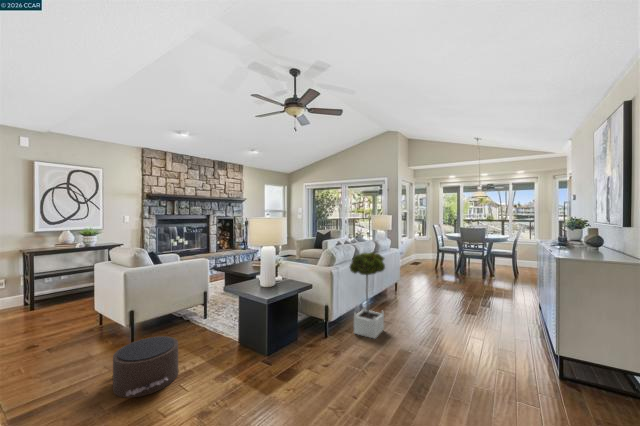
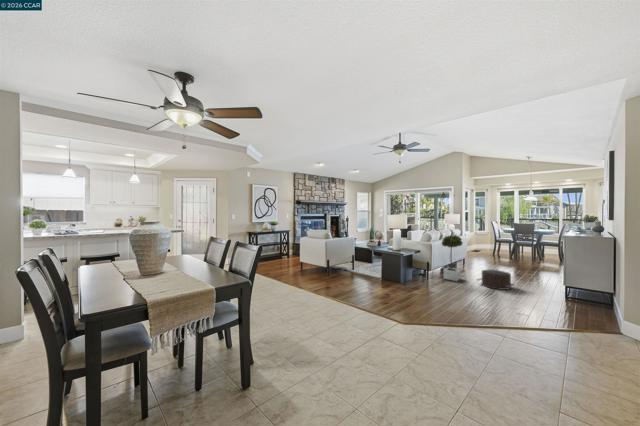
pouf: present [113,336,178,398] -> present [477,270,514,290]

